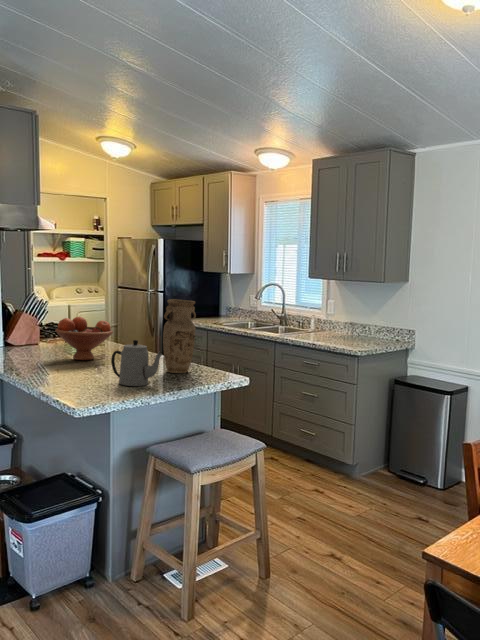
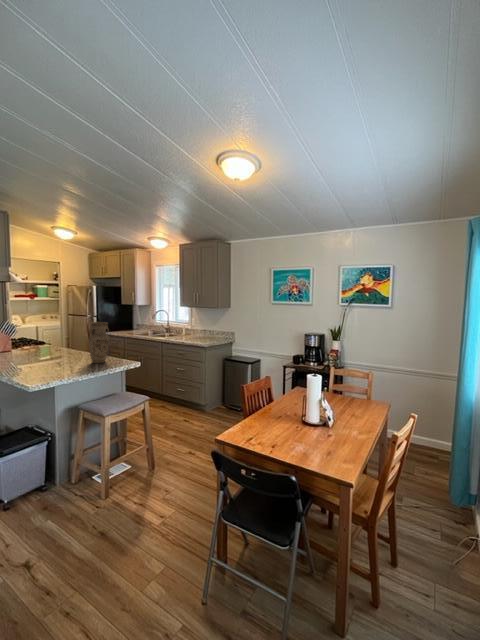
fruit bowl: present [55,317,113,360] -> none [21,334,60,359]
teapot: present [111,340,162,386] -> none [56,346,87,372]

